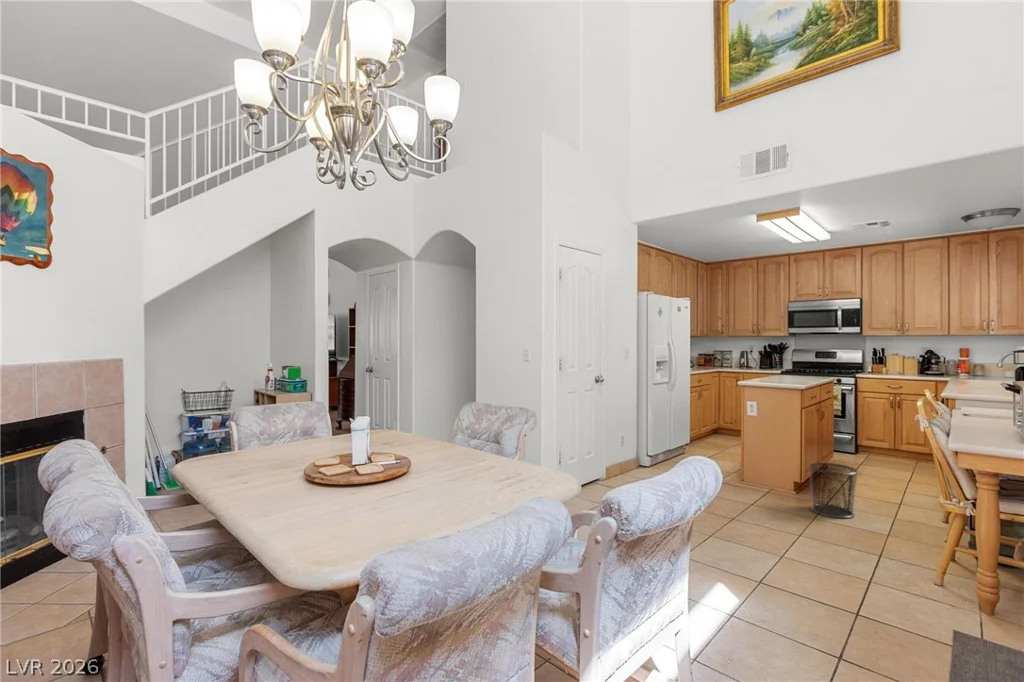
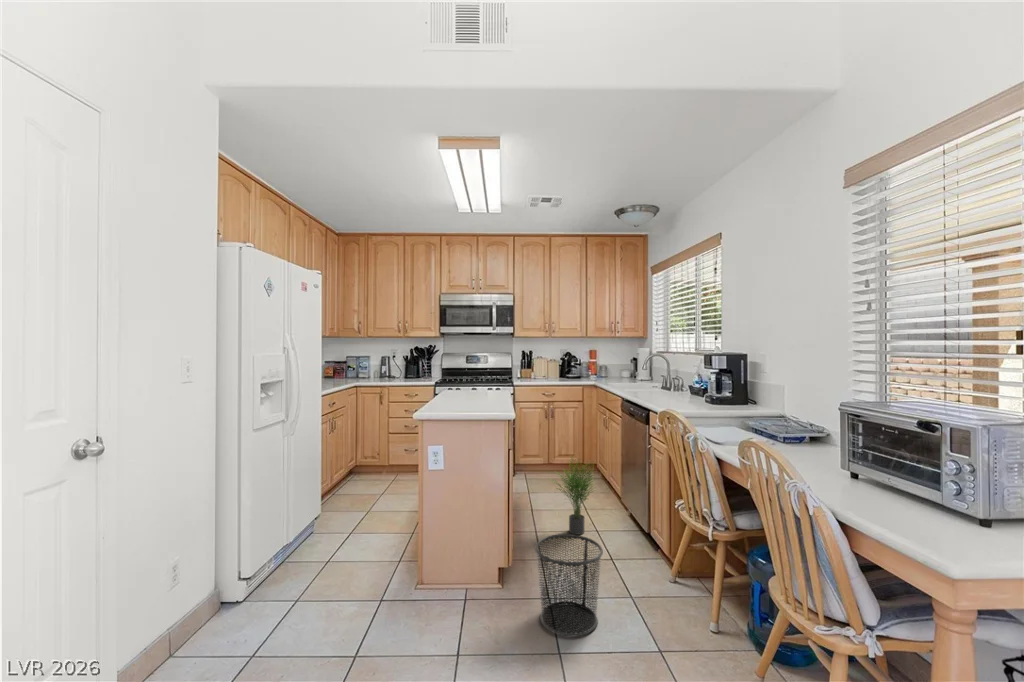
potted plant: none [856,429,906,489] -> present [554,462,593,535]

